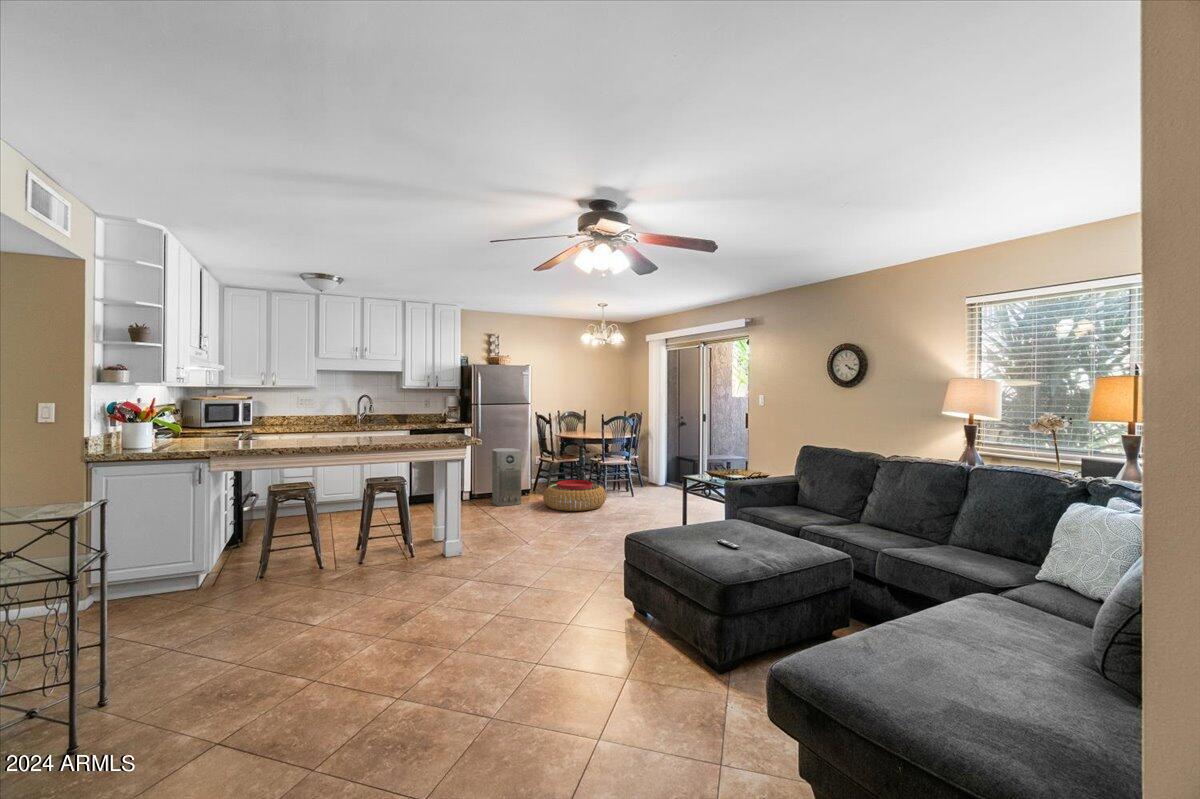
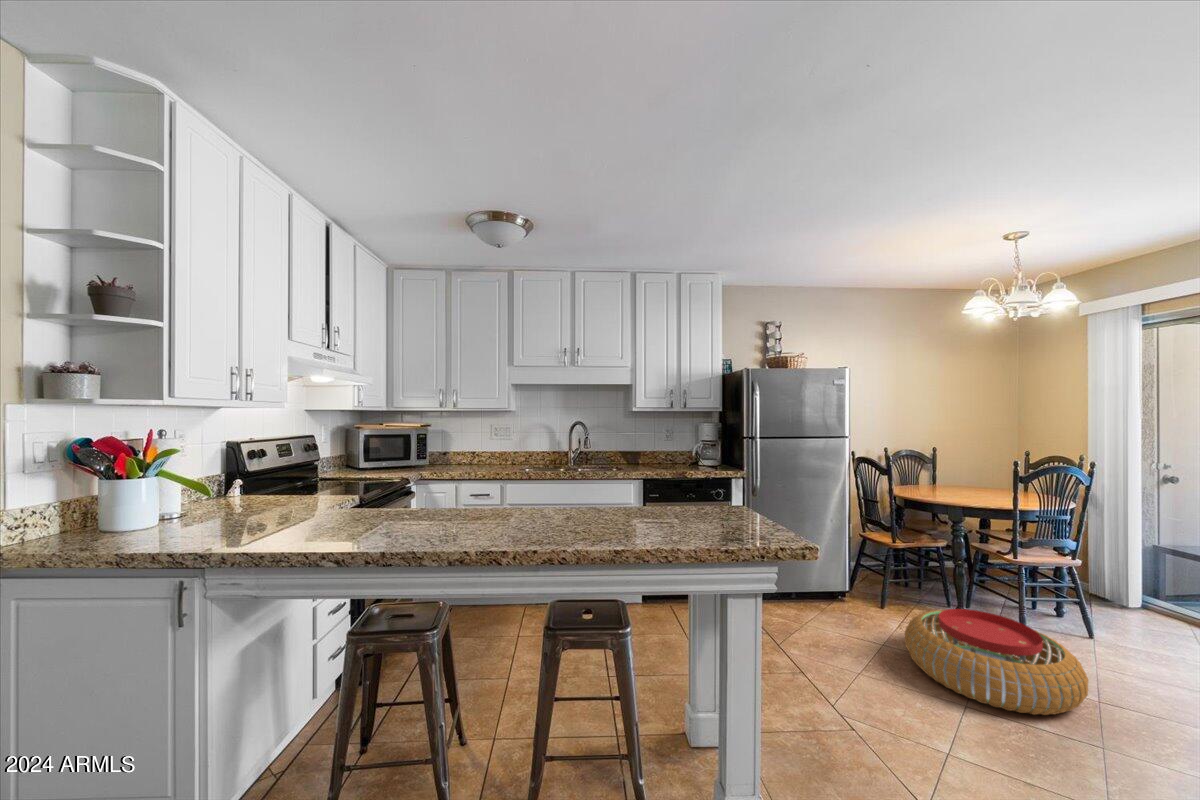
air purifier: present [492,448,521,506] -> none [785,522,850,645]

